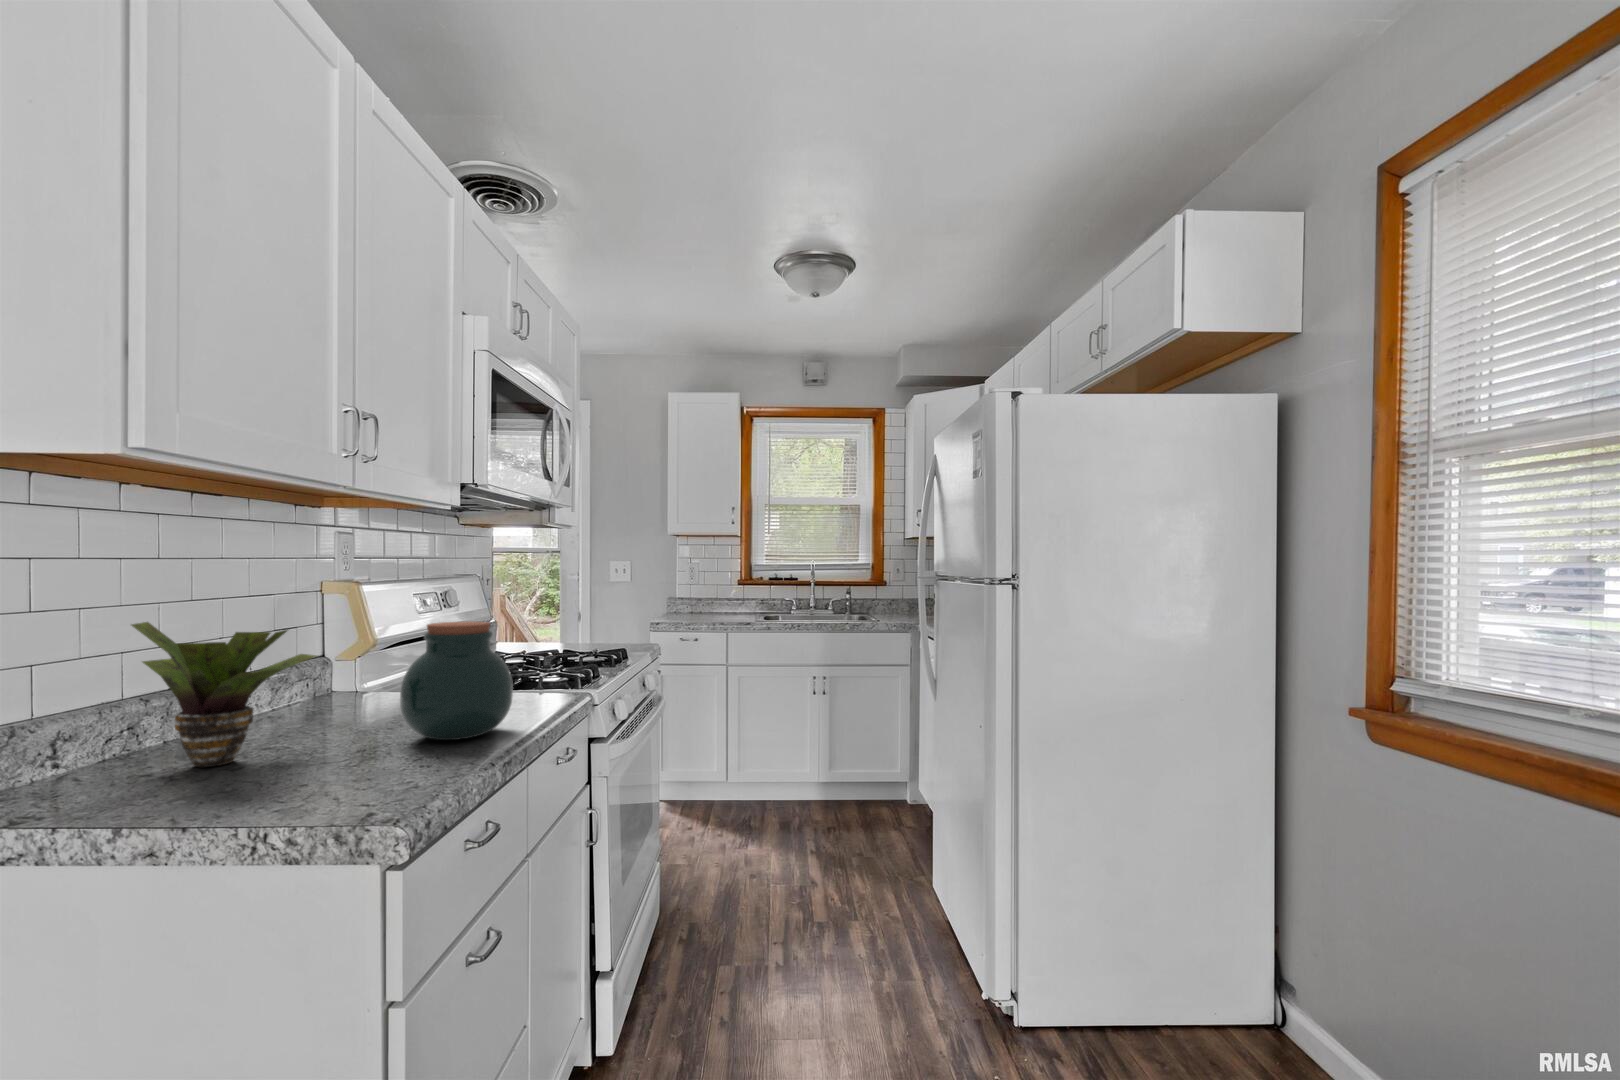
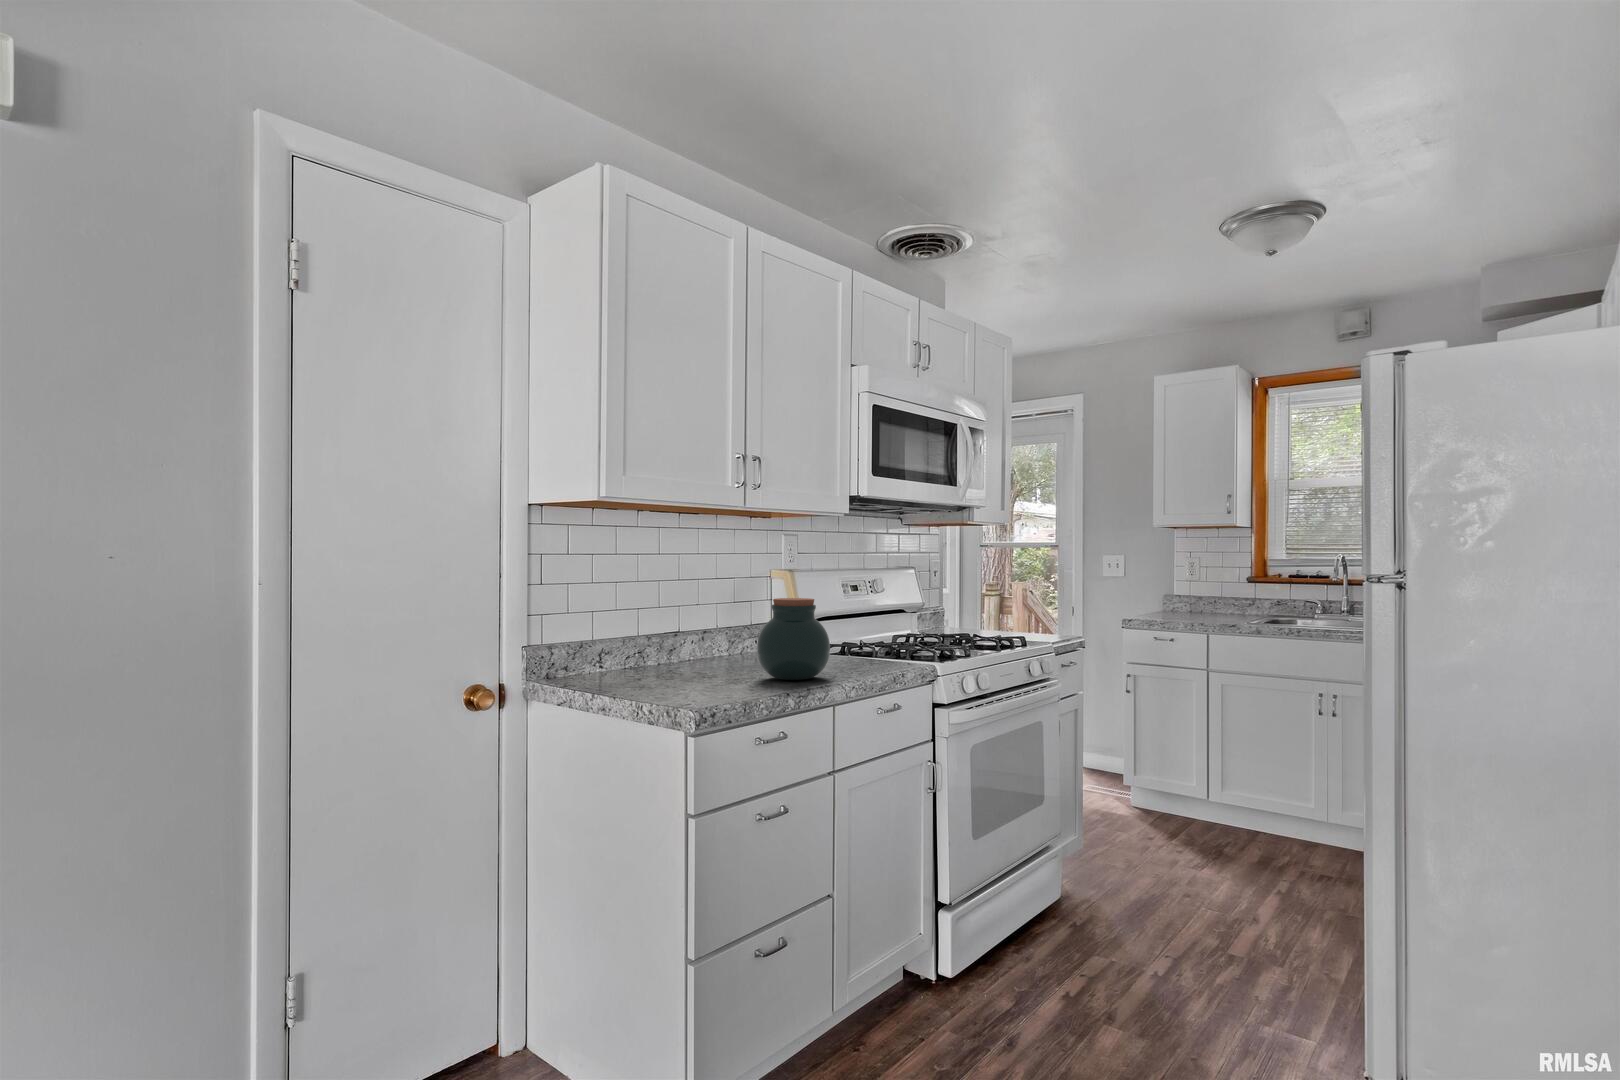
potted plant: present [132,622,316,767] -> none [625,590,719,677]

